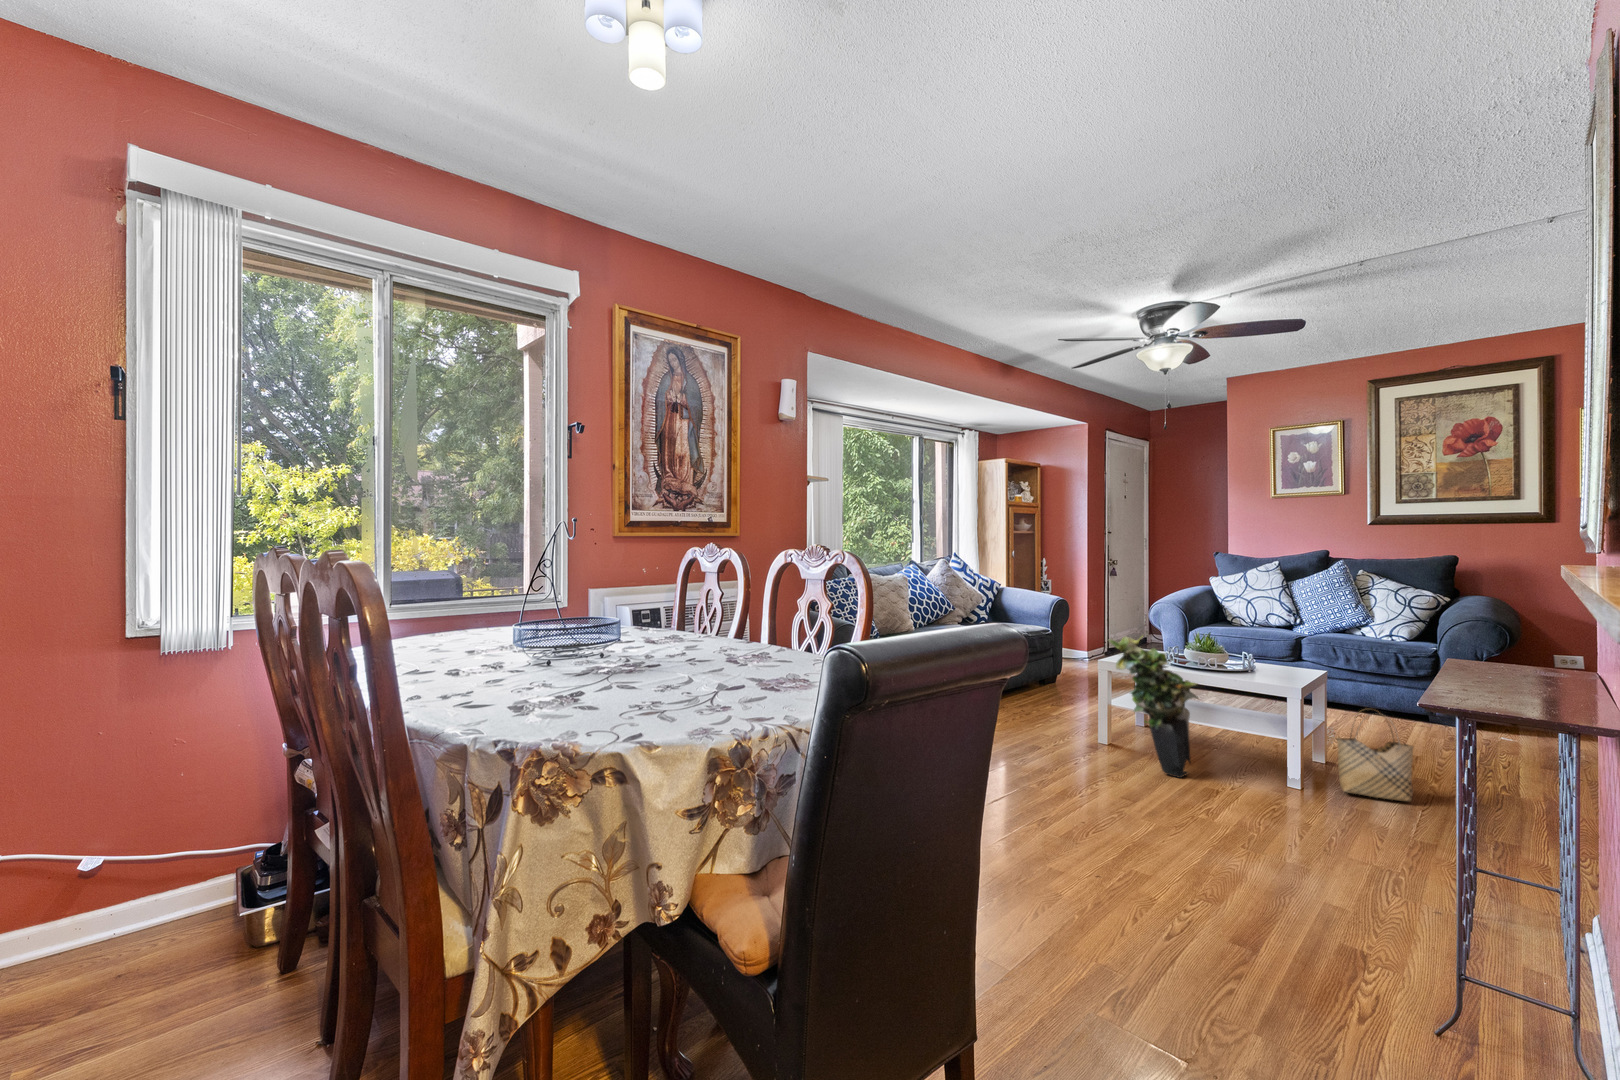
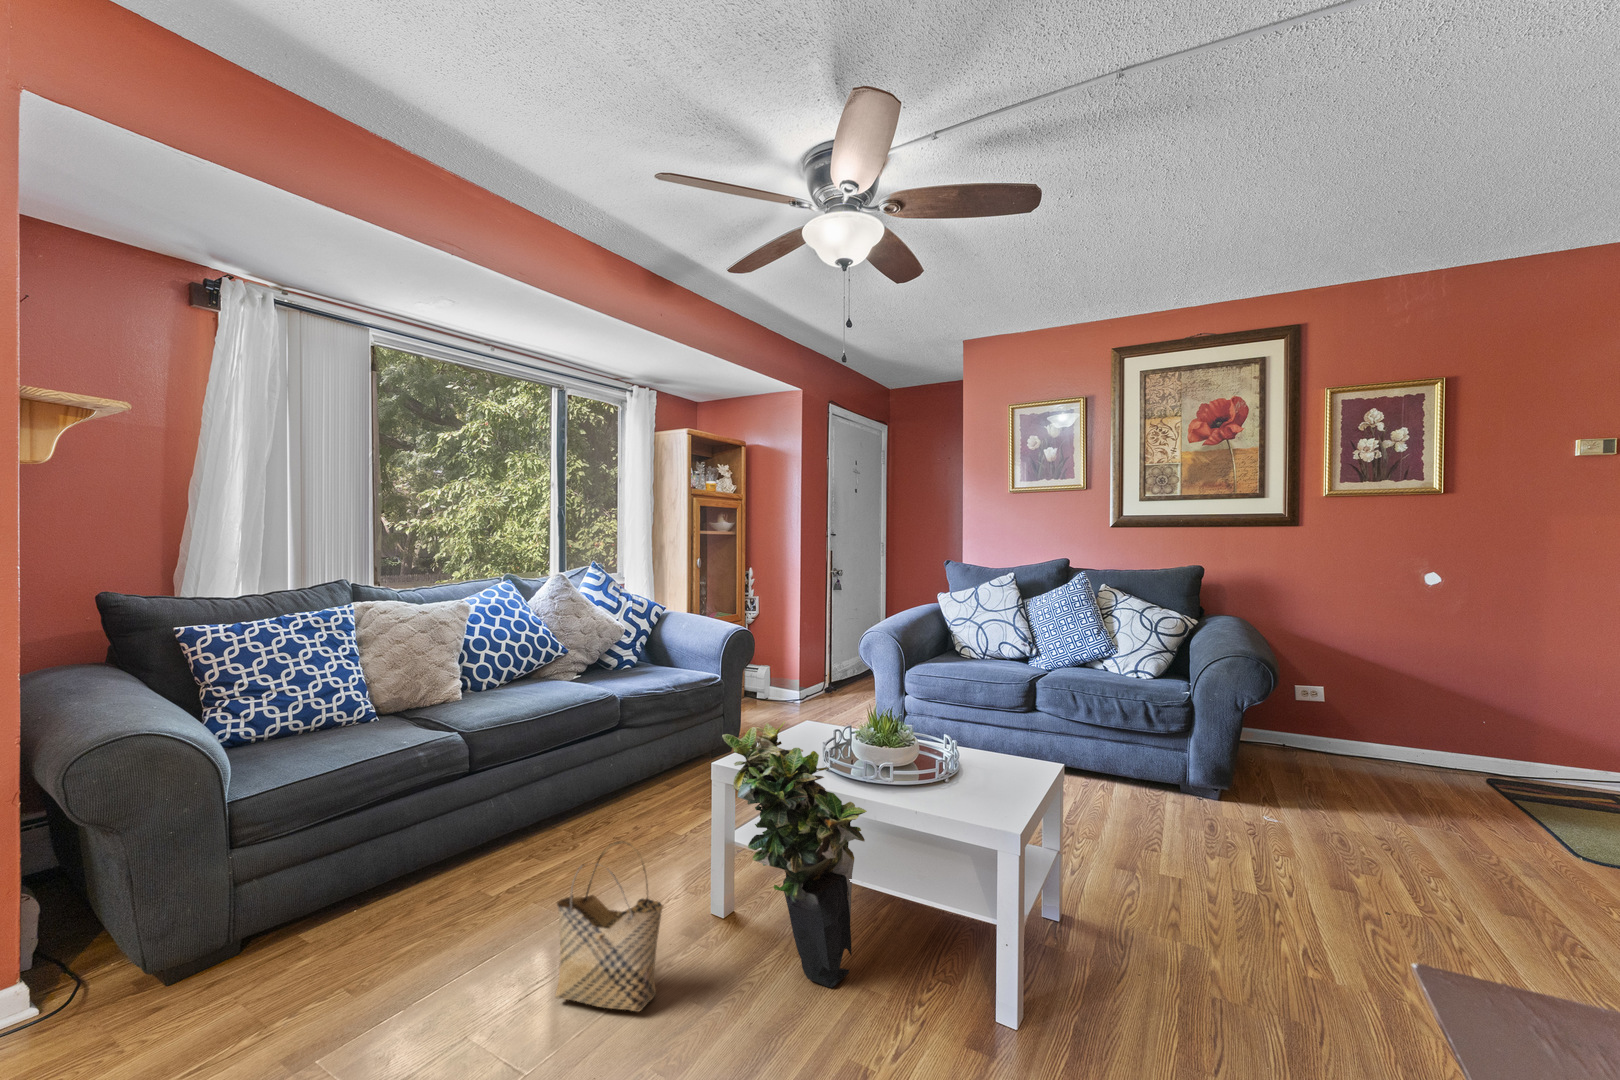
woven basket: present [1337,708,1413,801] -> present [555,841,663,1012]

